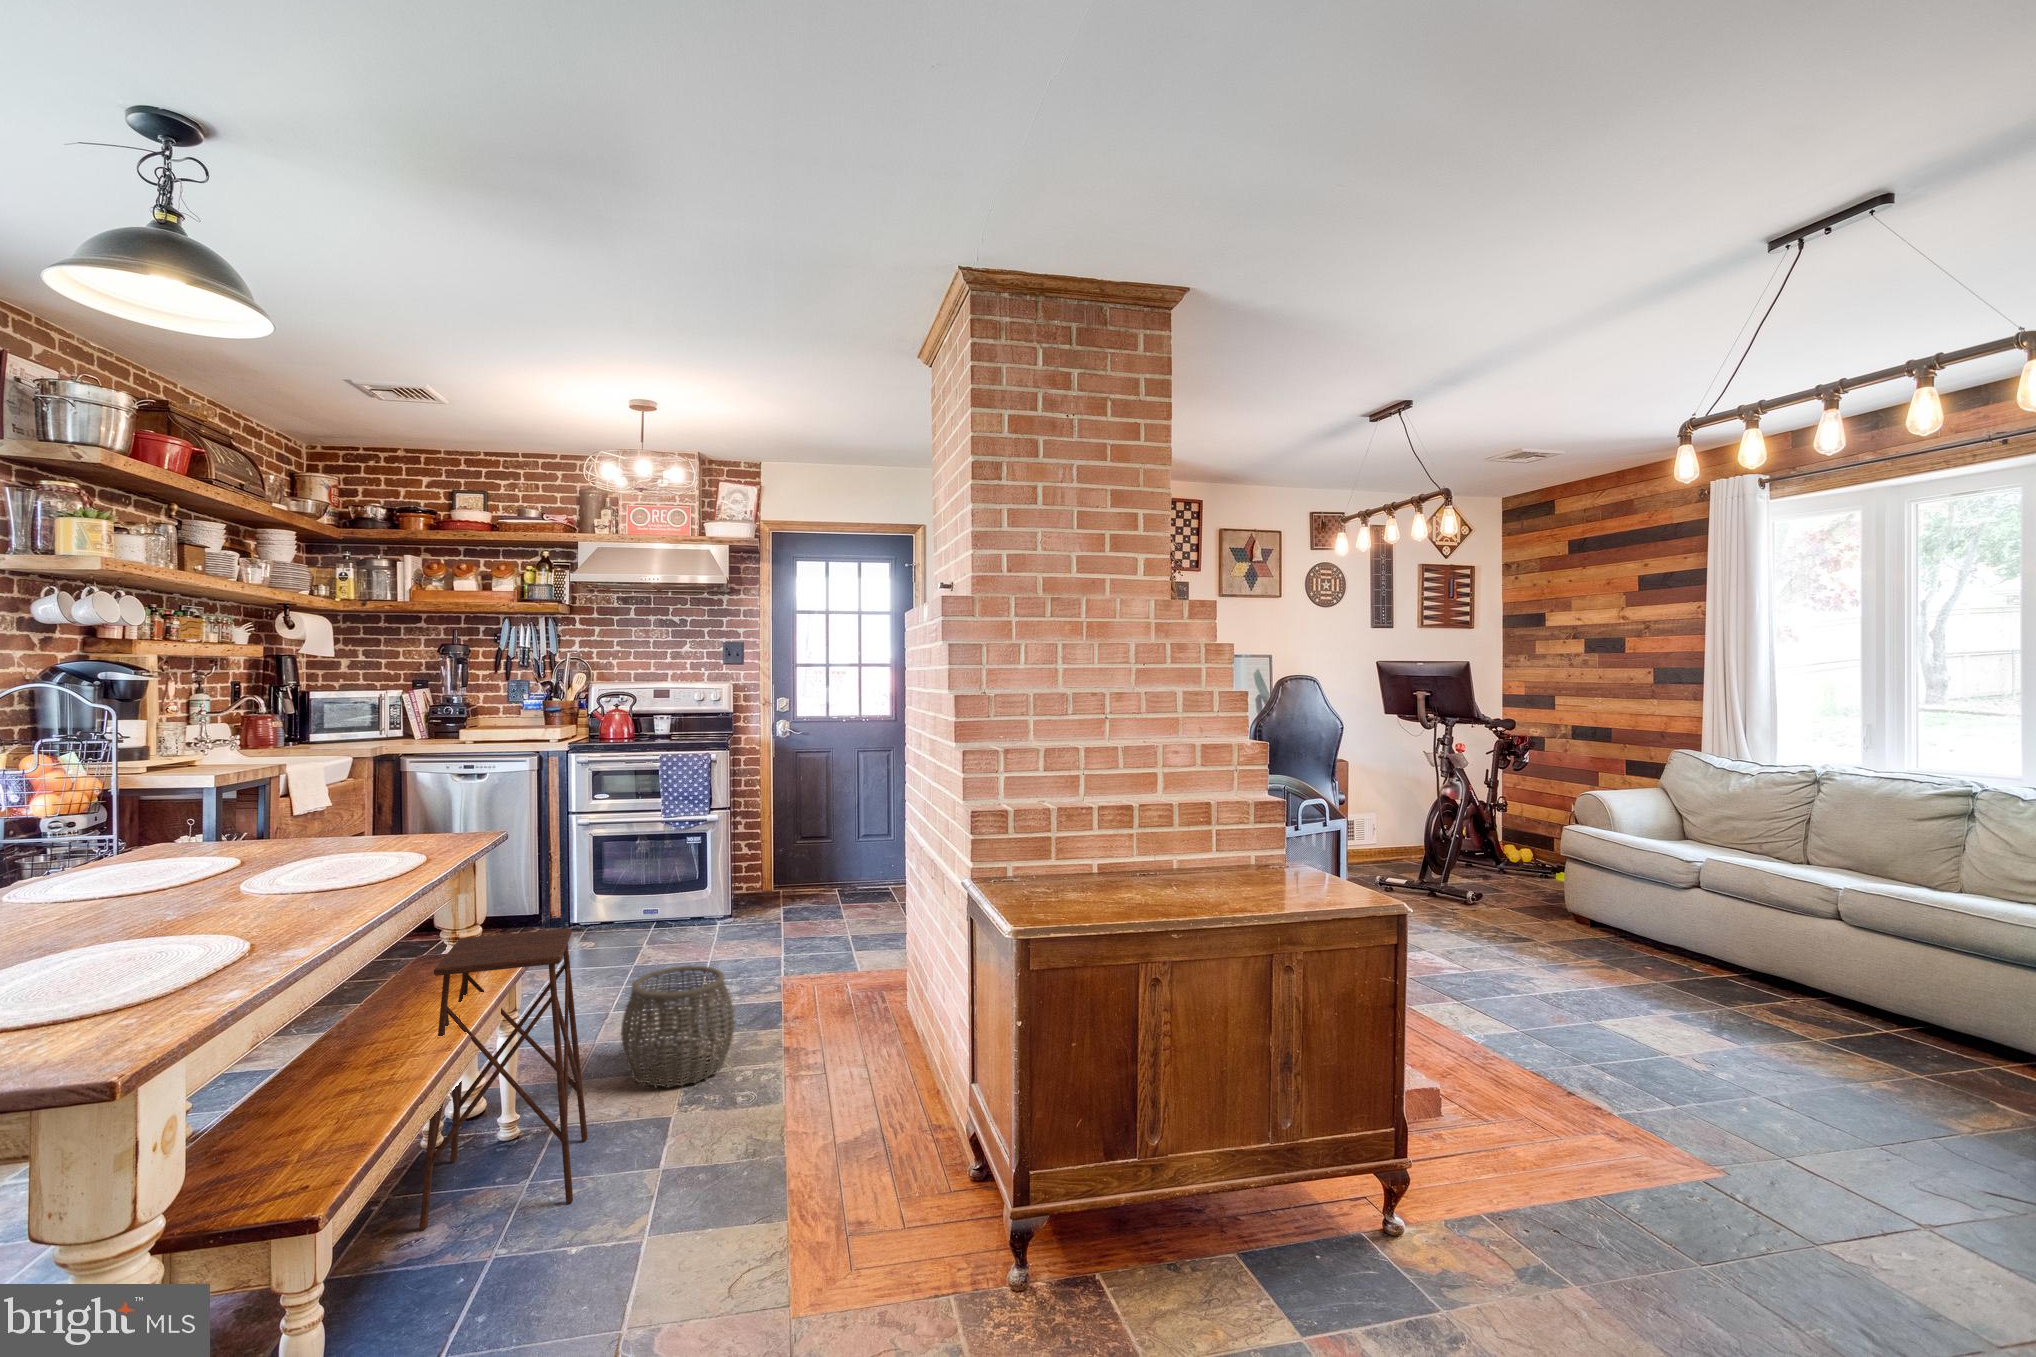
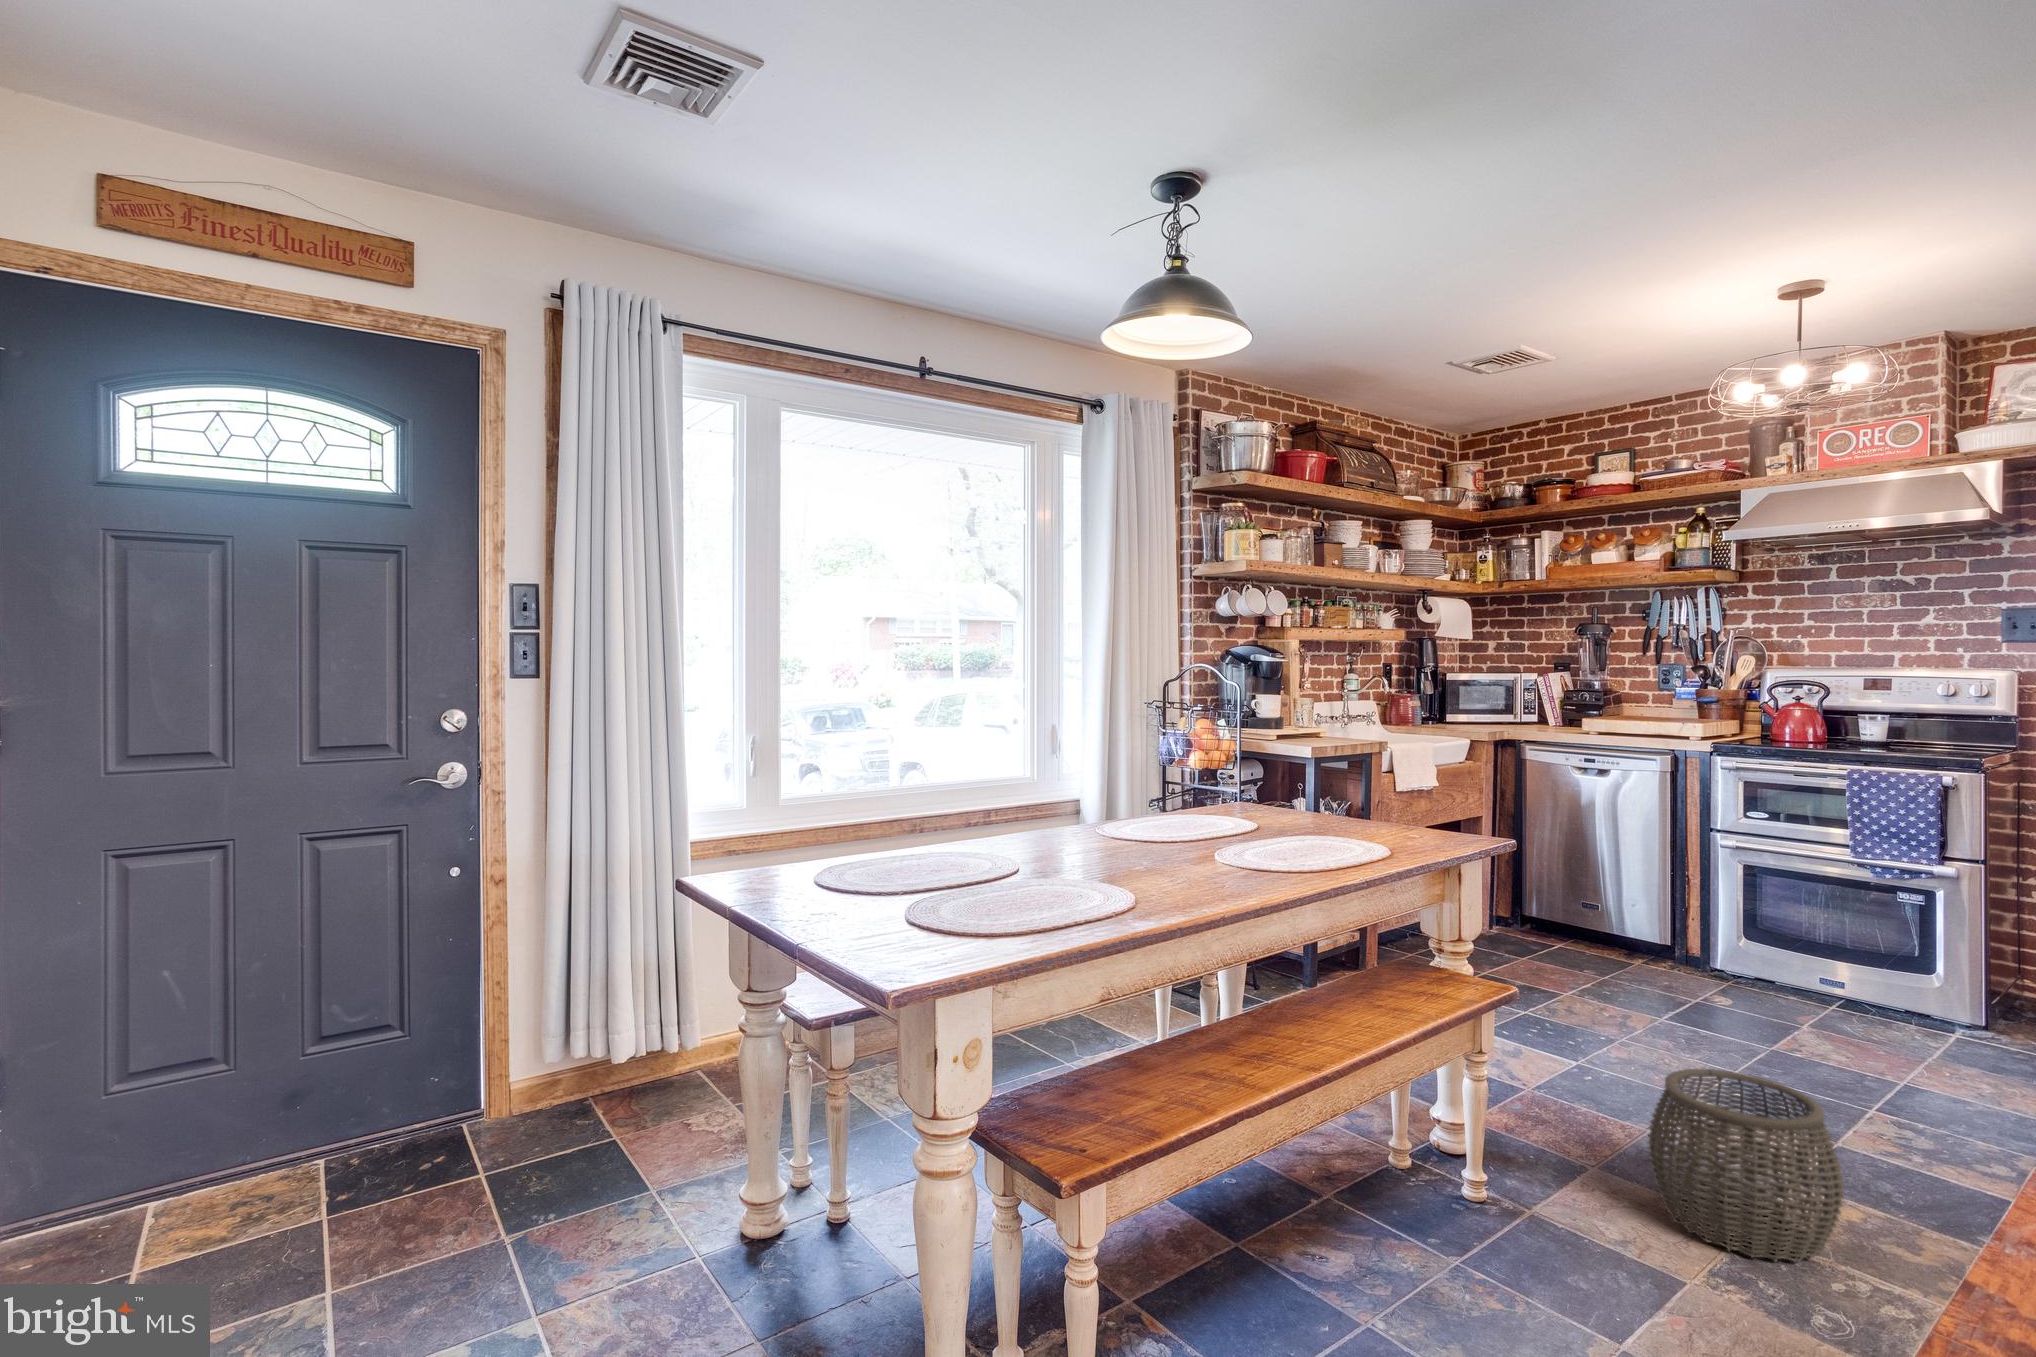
side table: present [419,929,588,1230] -> none [1337,941,1558,1310]

